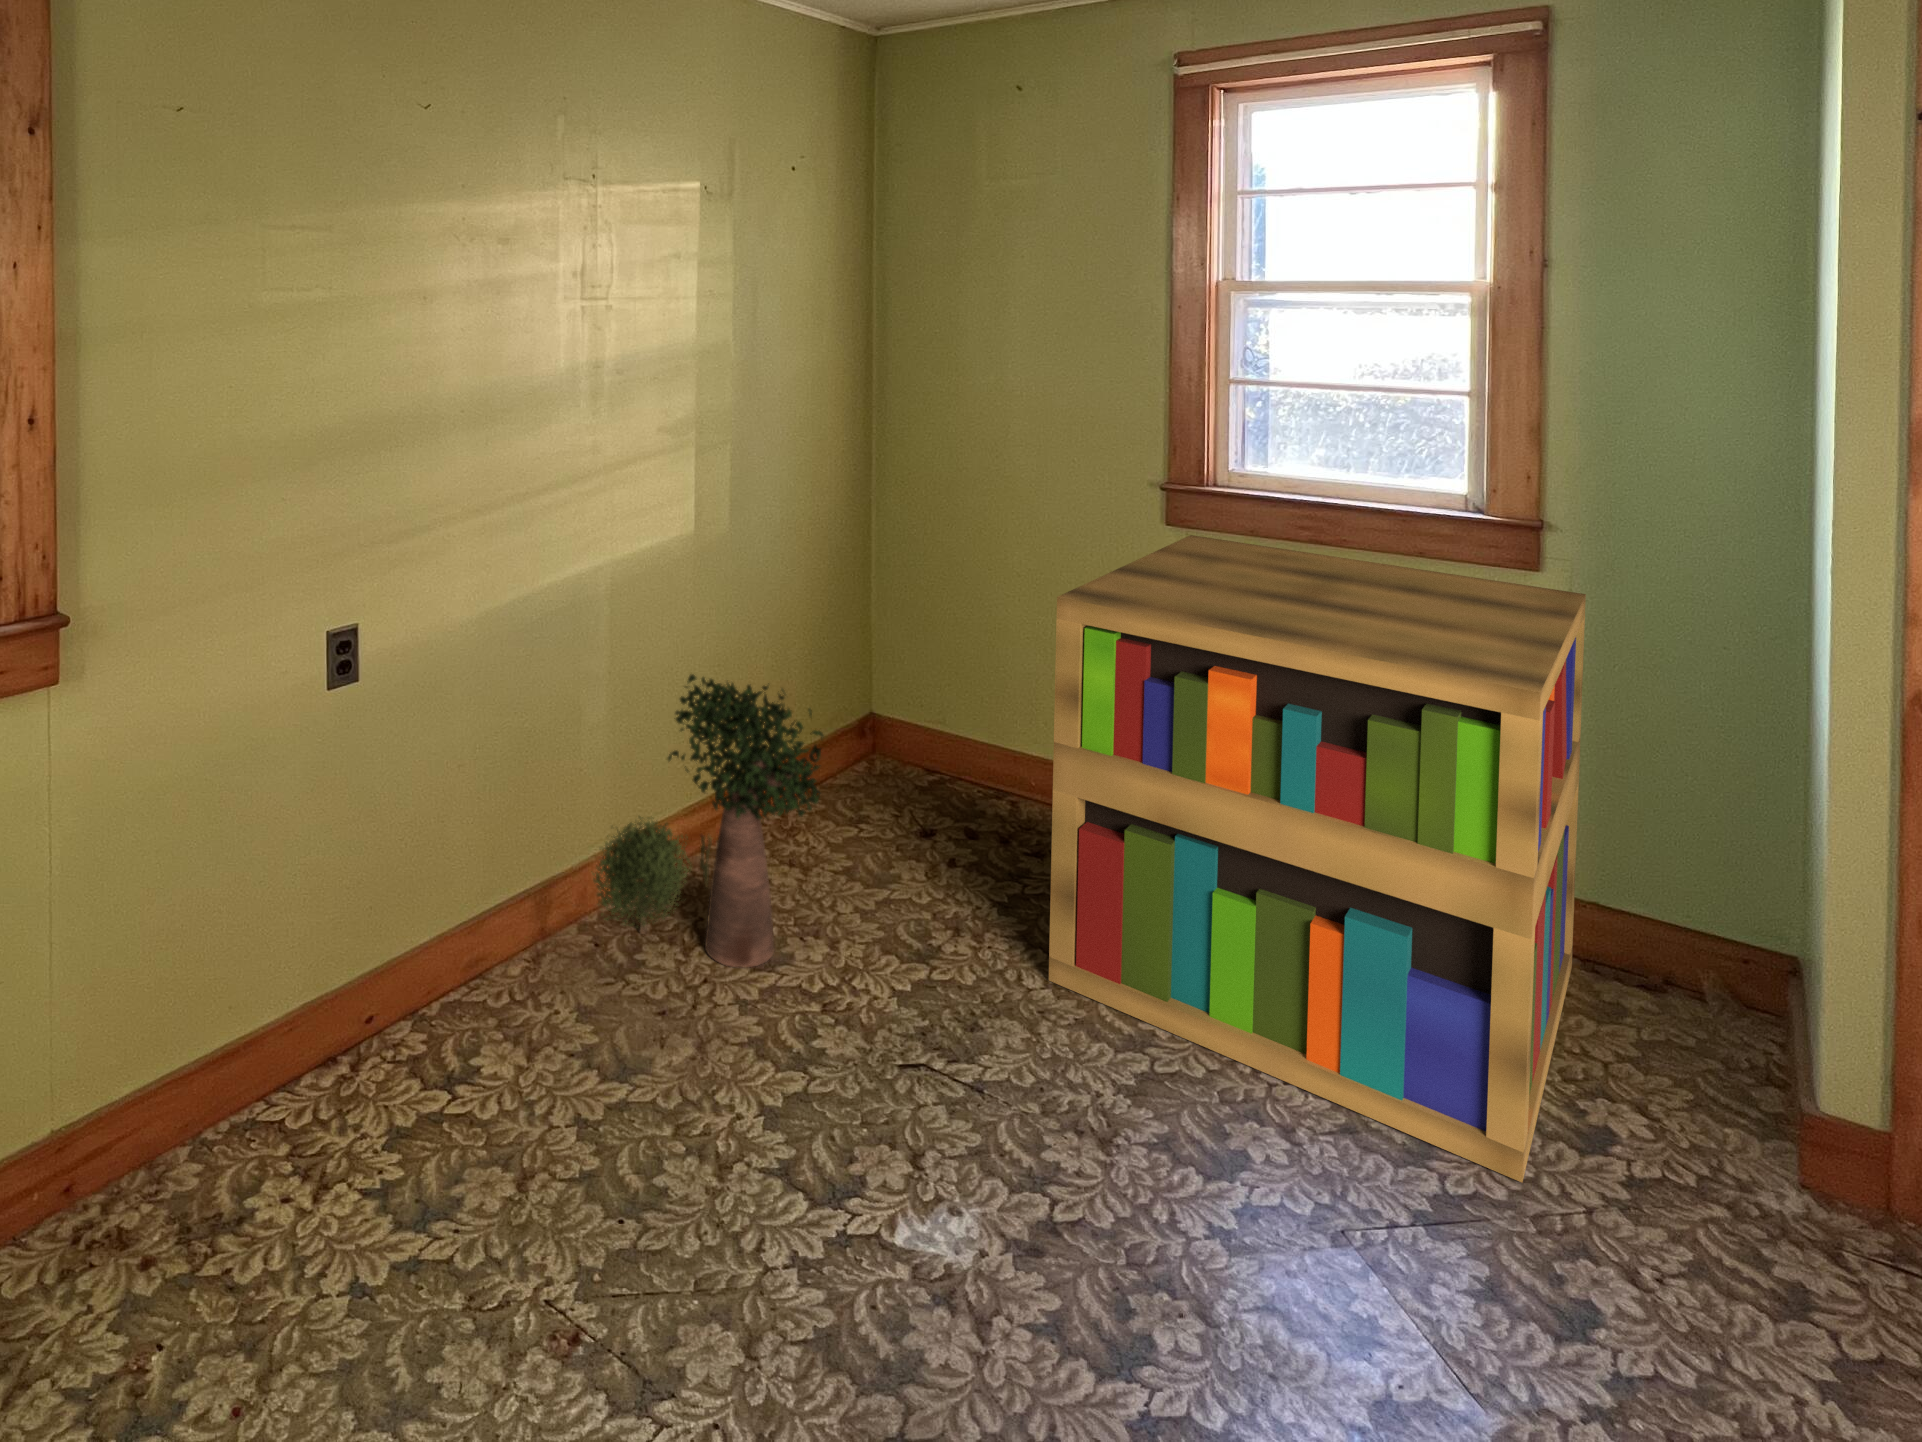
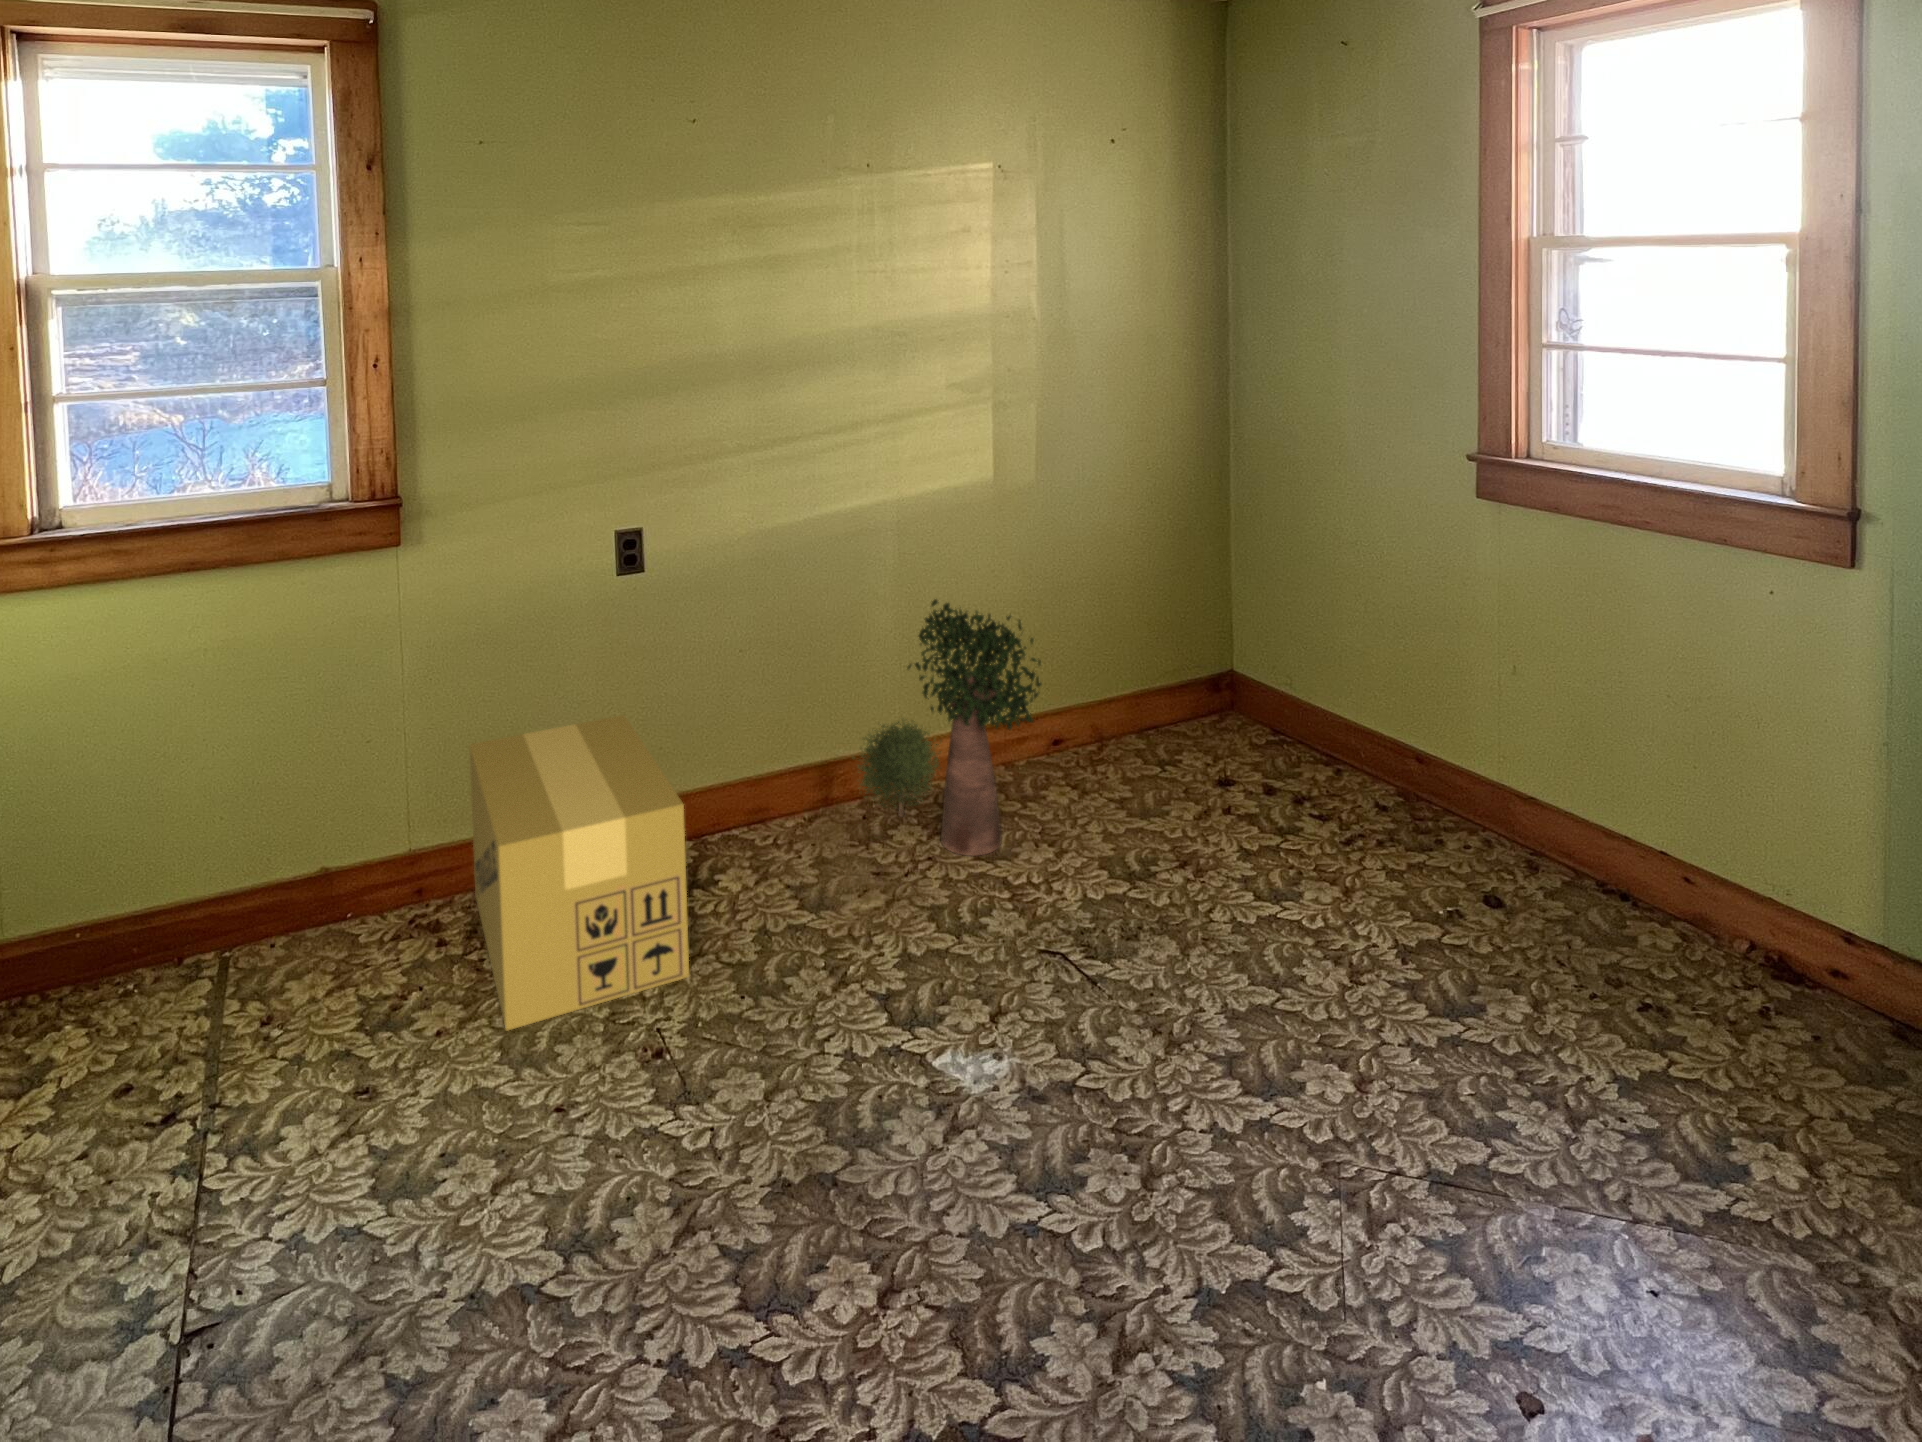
bookshelf: present [1049,535,1586,1182] -> none [1227,507,1894,1184]
cardboard box: none [150,873,539,1374] -> present [469,715,689,1030]

